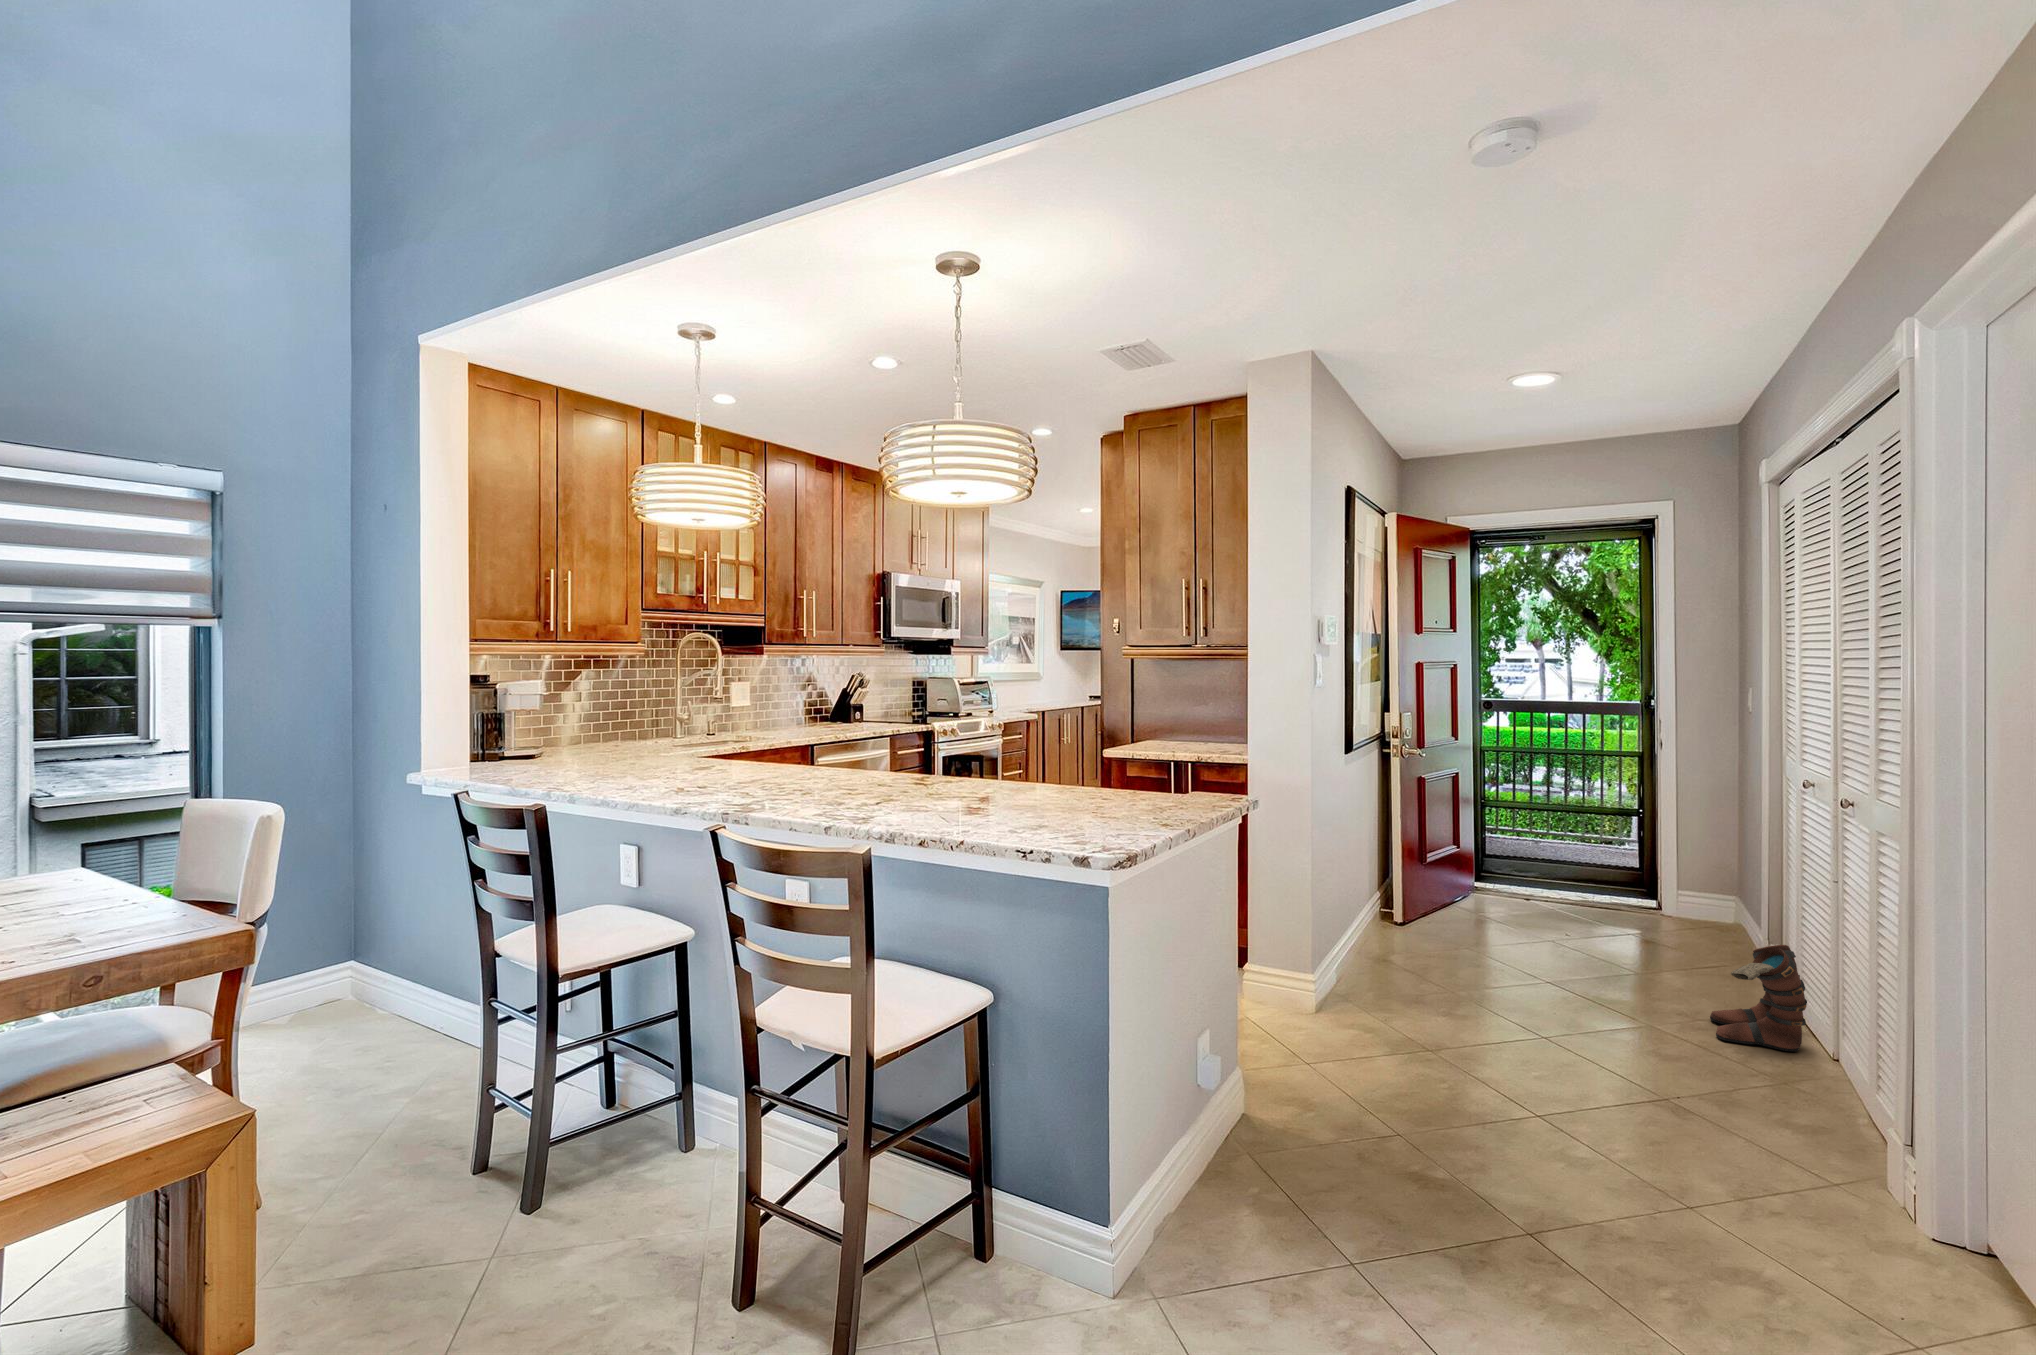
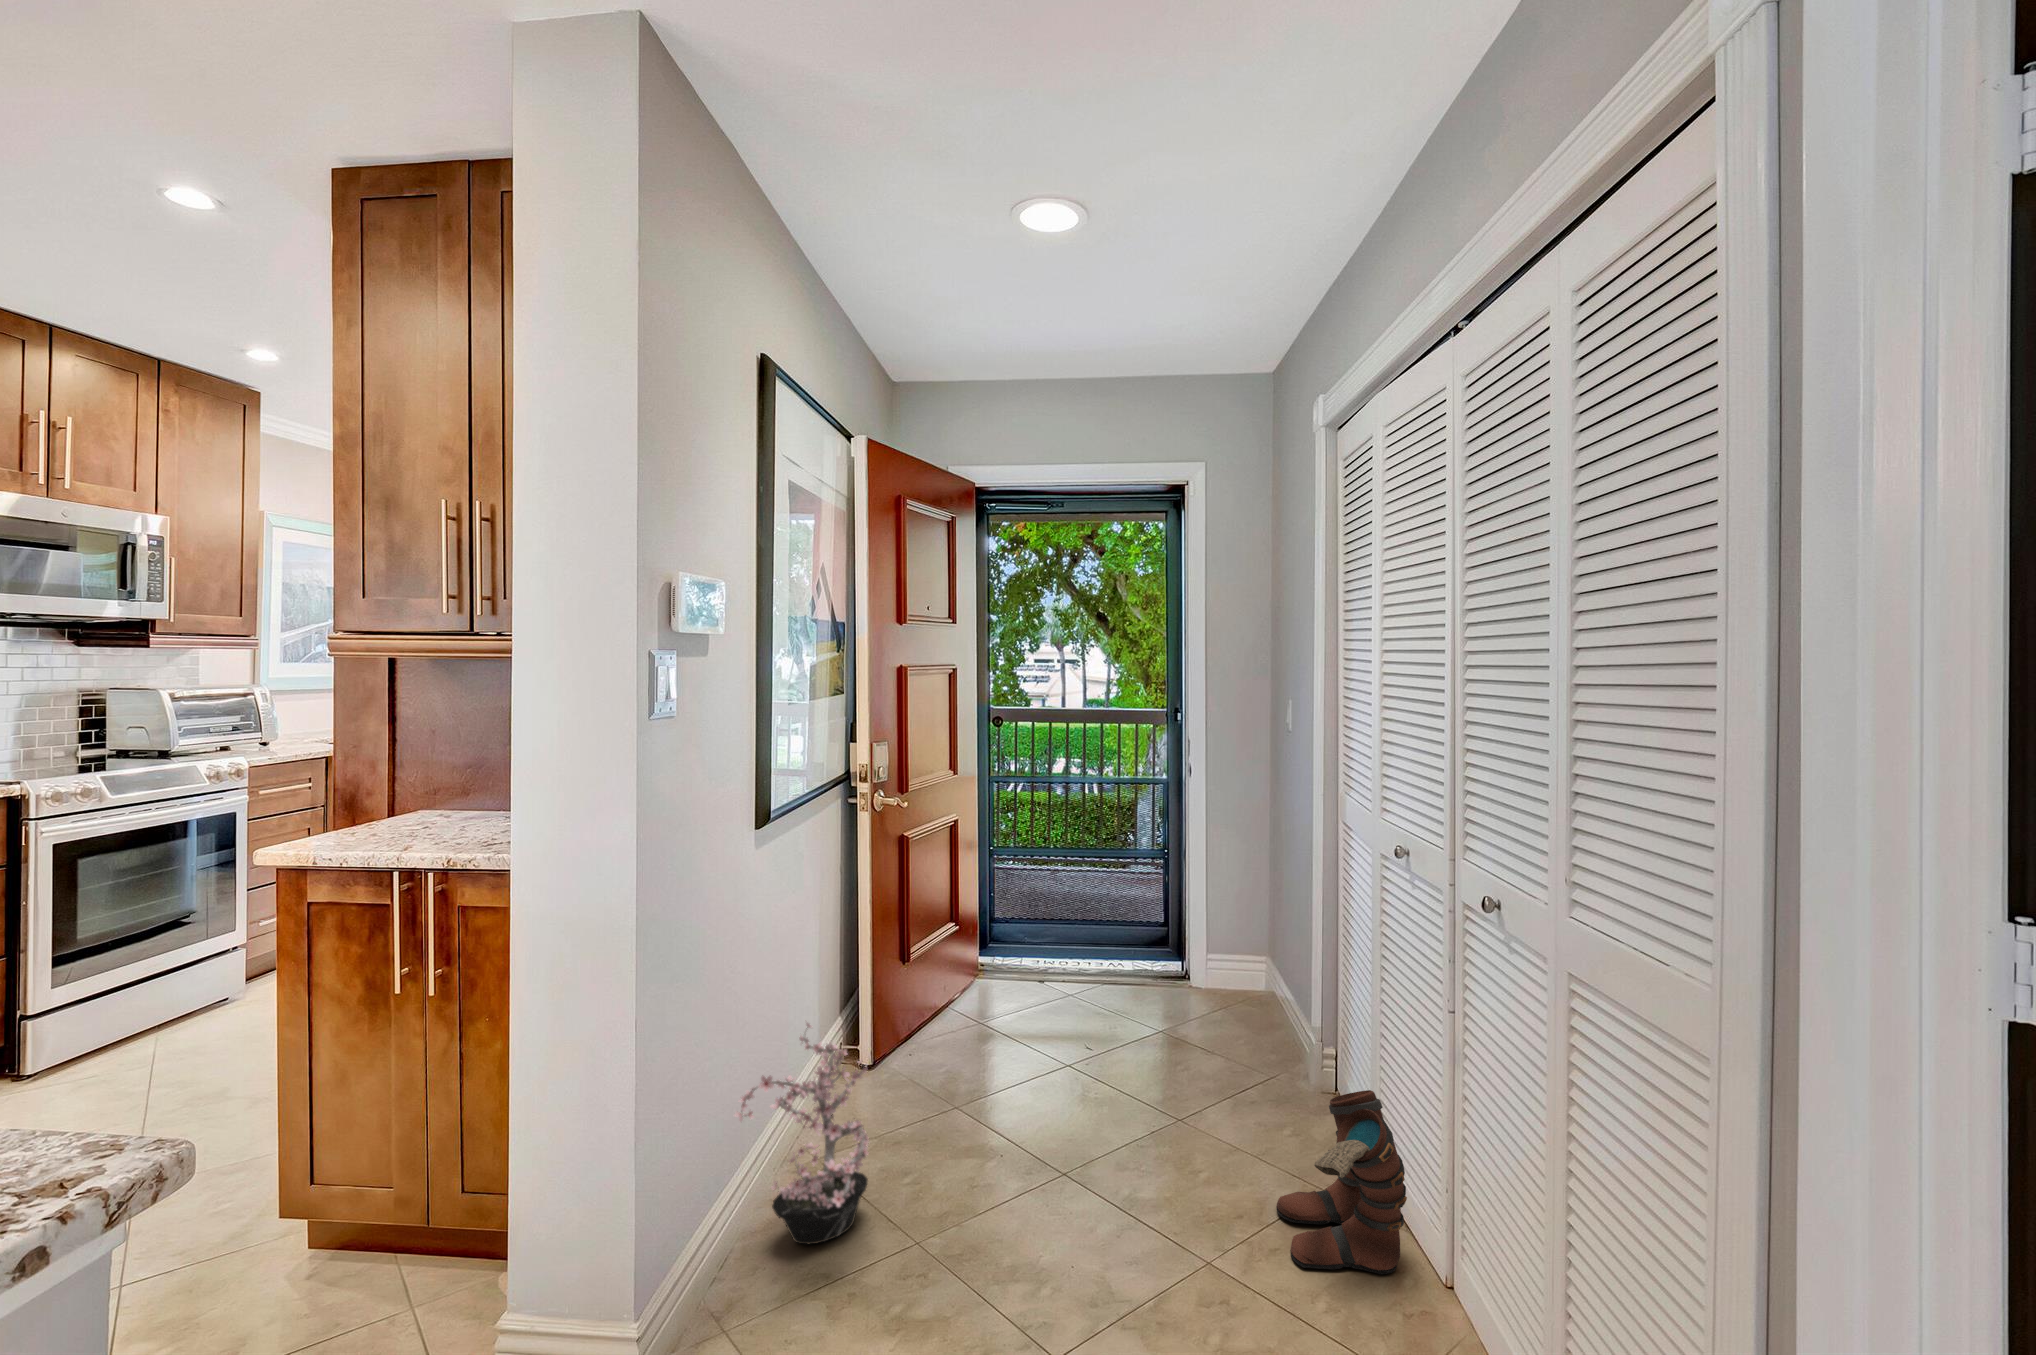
potted plant: none [1343,866,1426,989] -> present [734,1023,869,1244]

